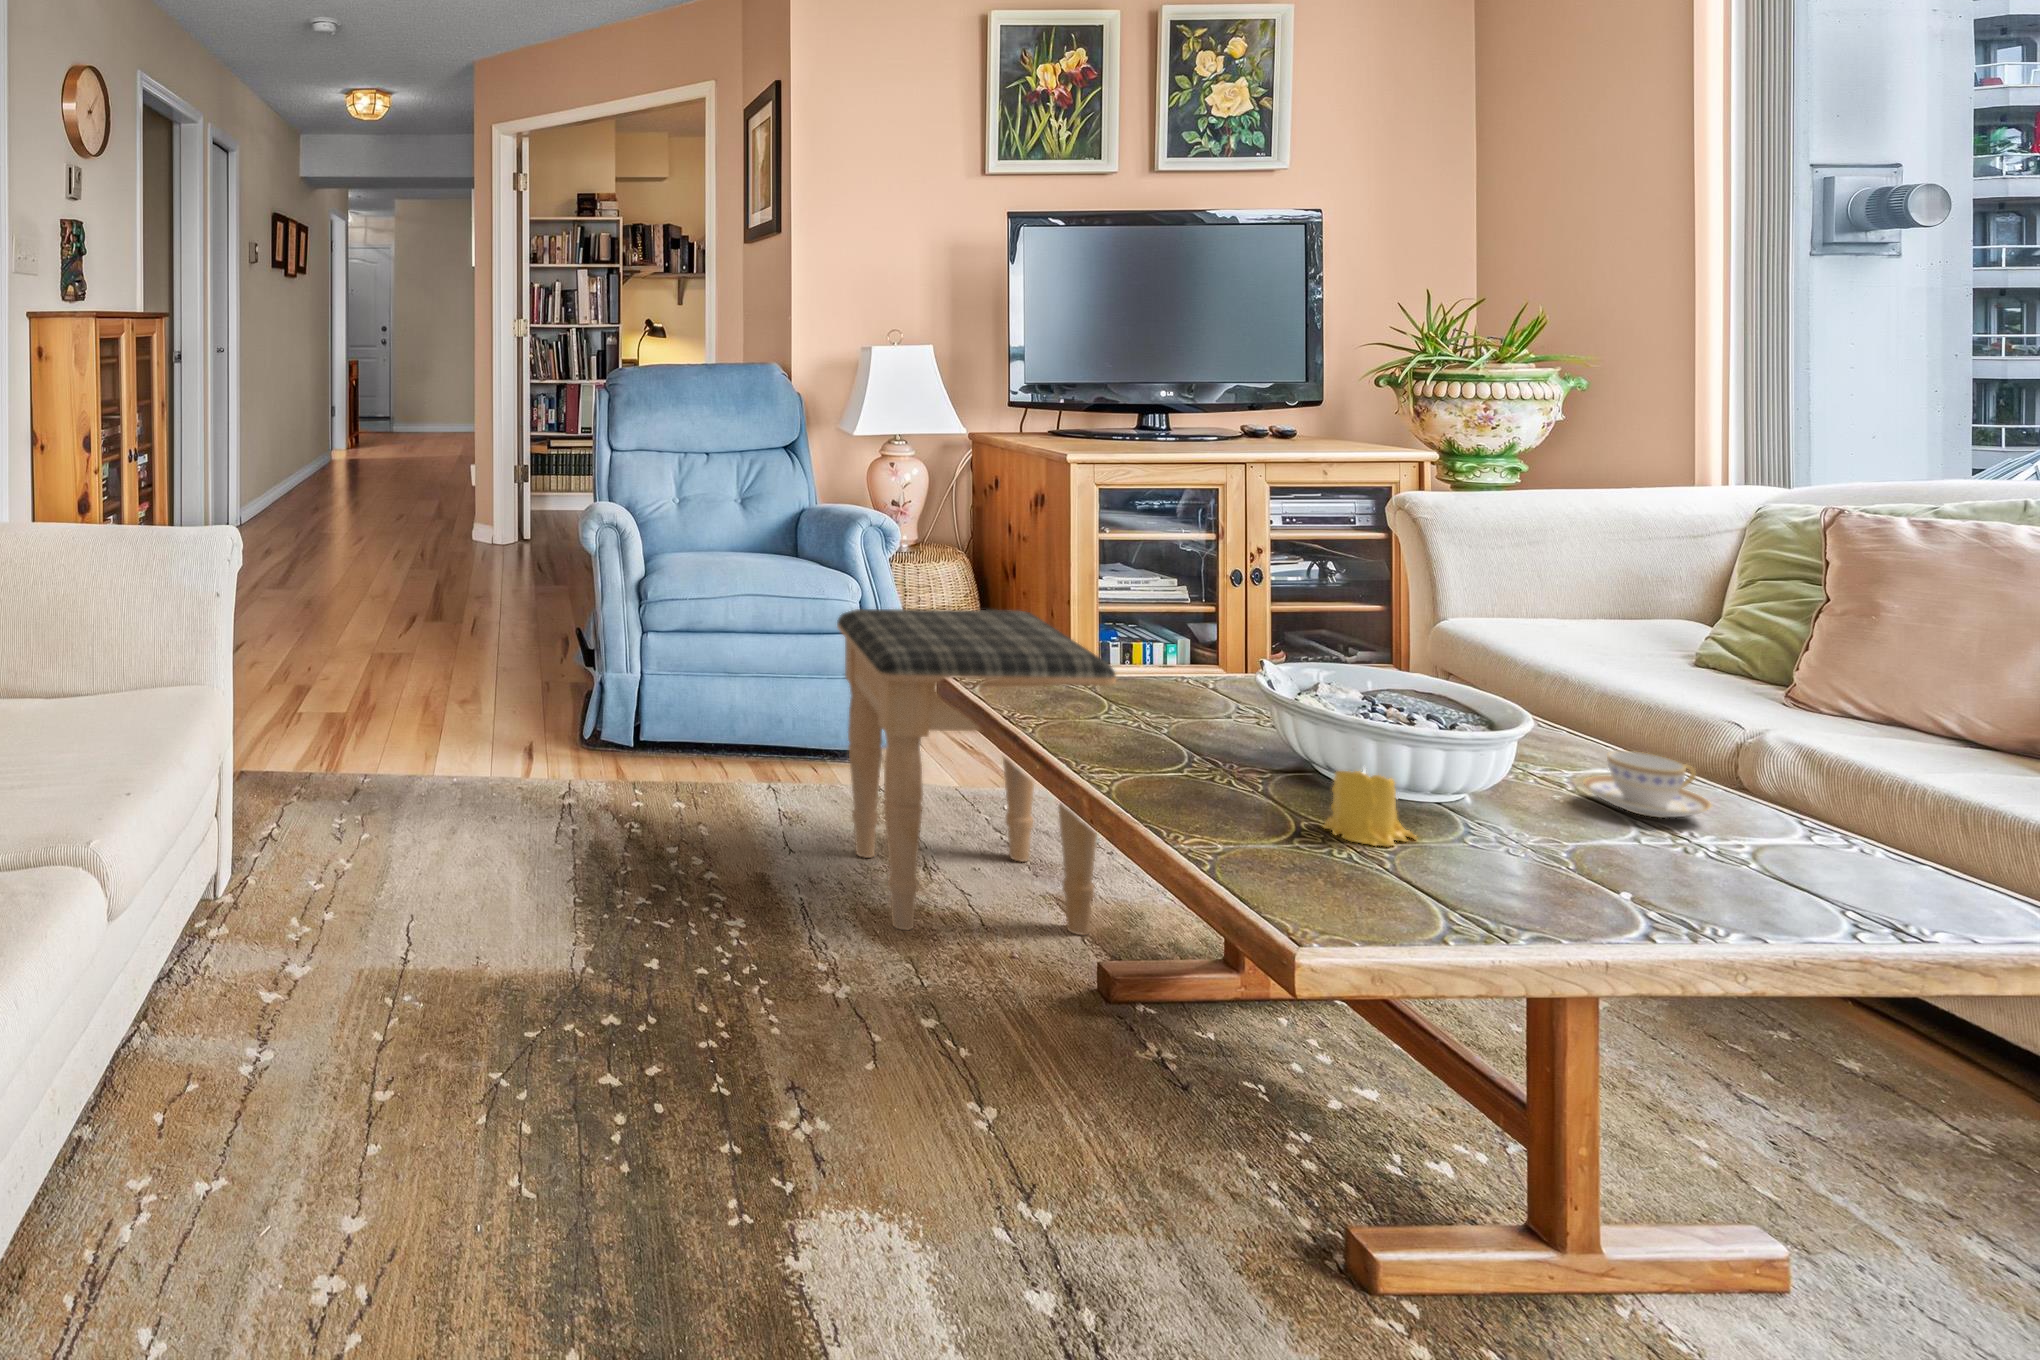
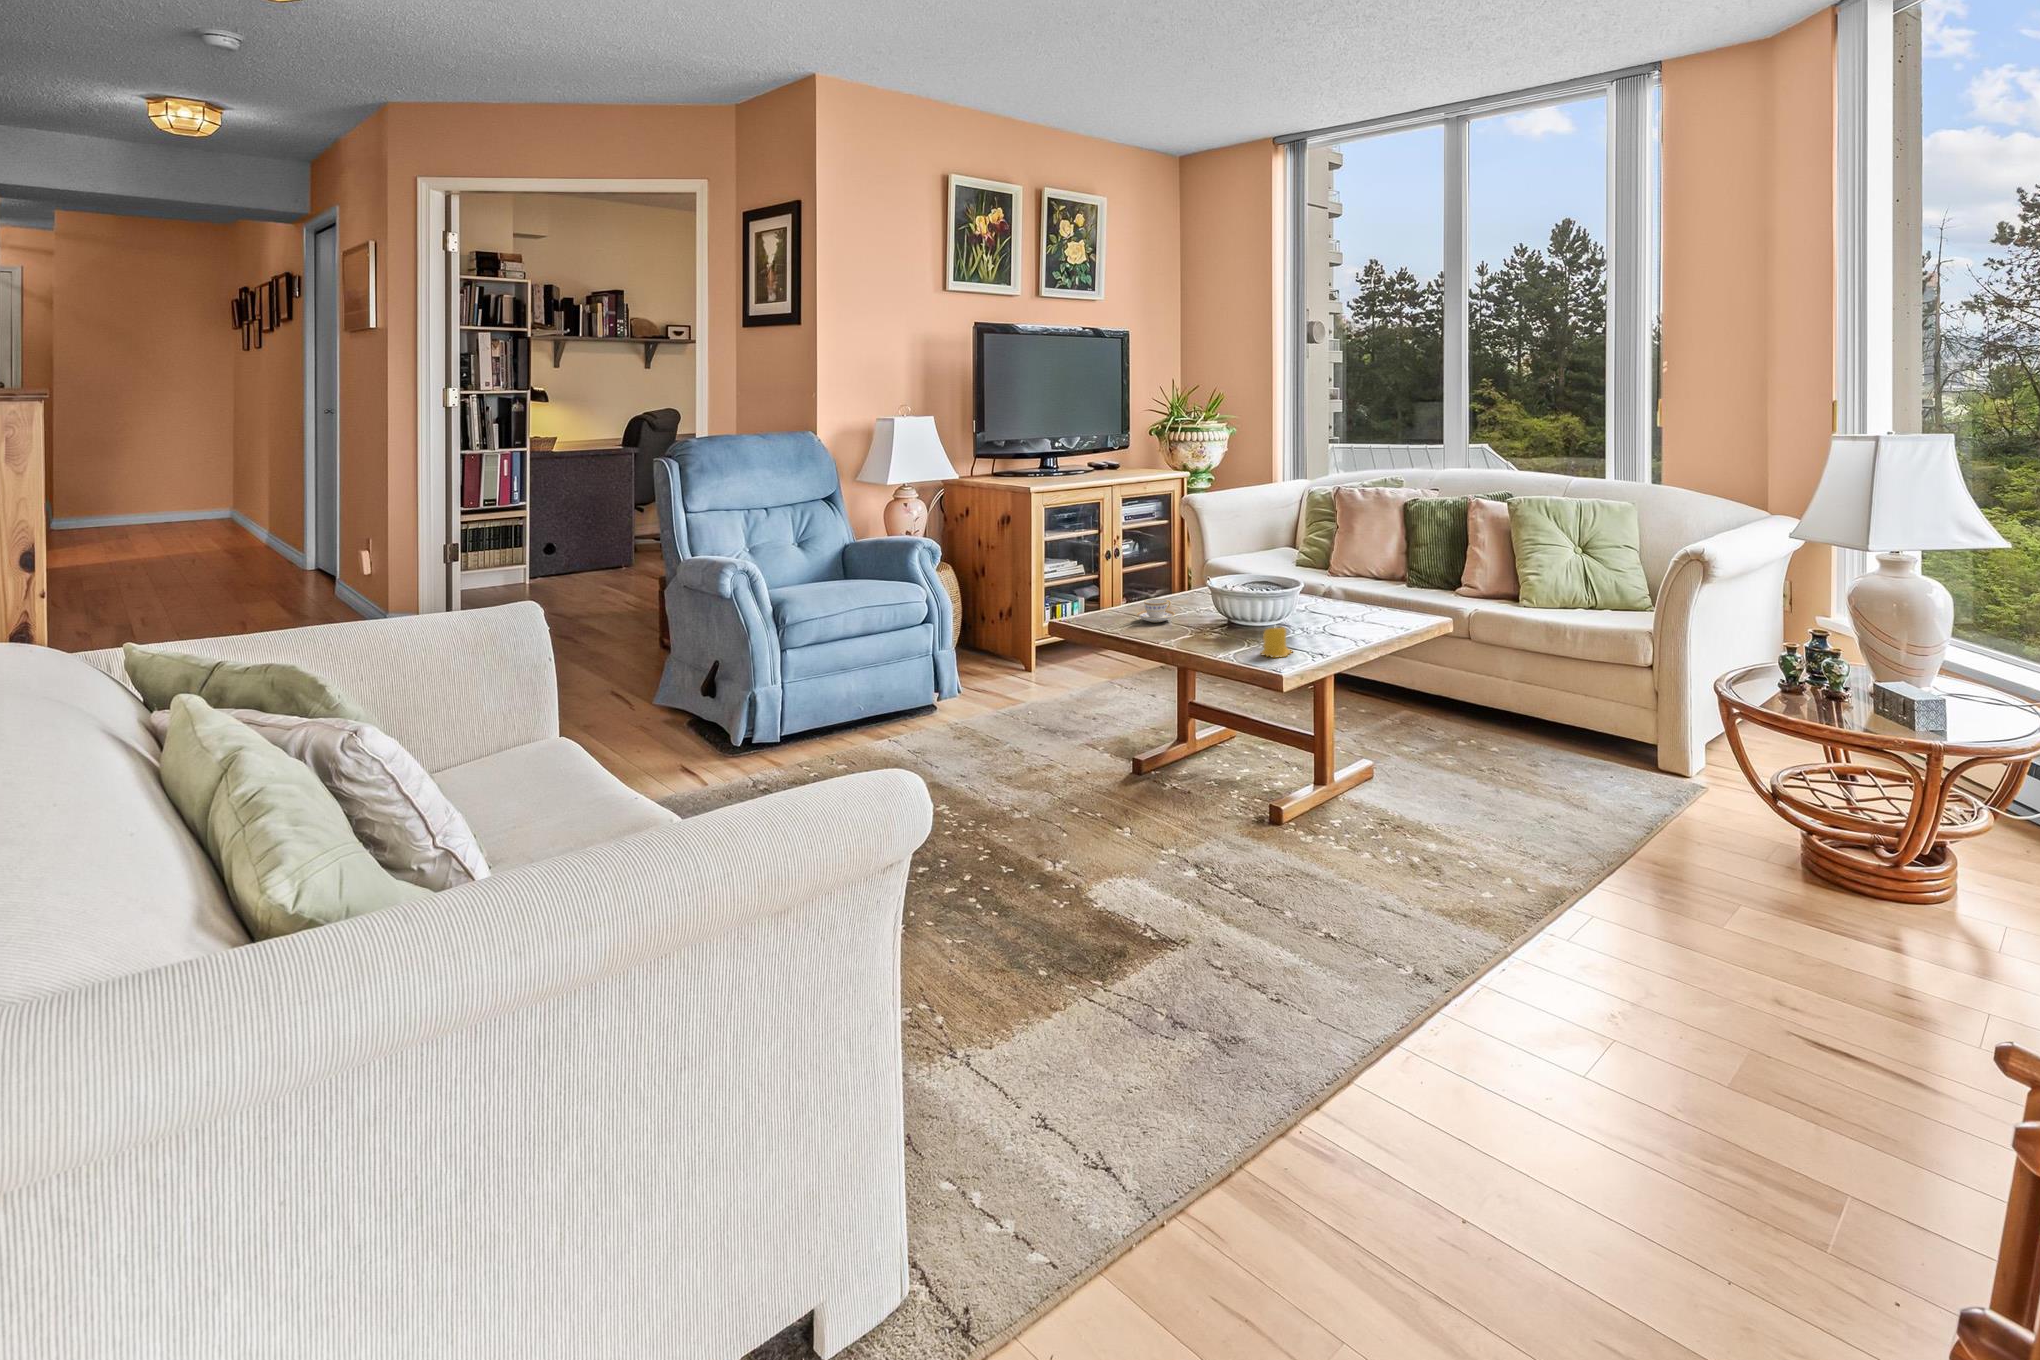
footstool: present [837,609,1116,935] -> none [960,587,1129,779]
teacup: present [1583,751,1711,818] -> present [1137,599,1175,622]

